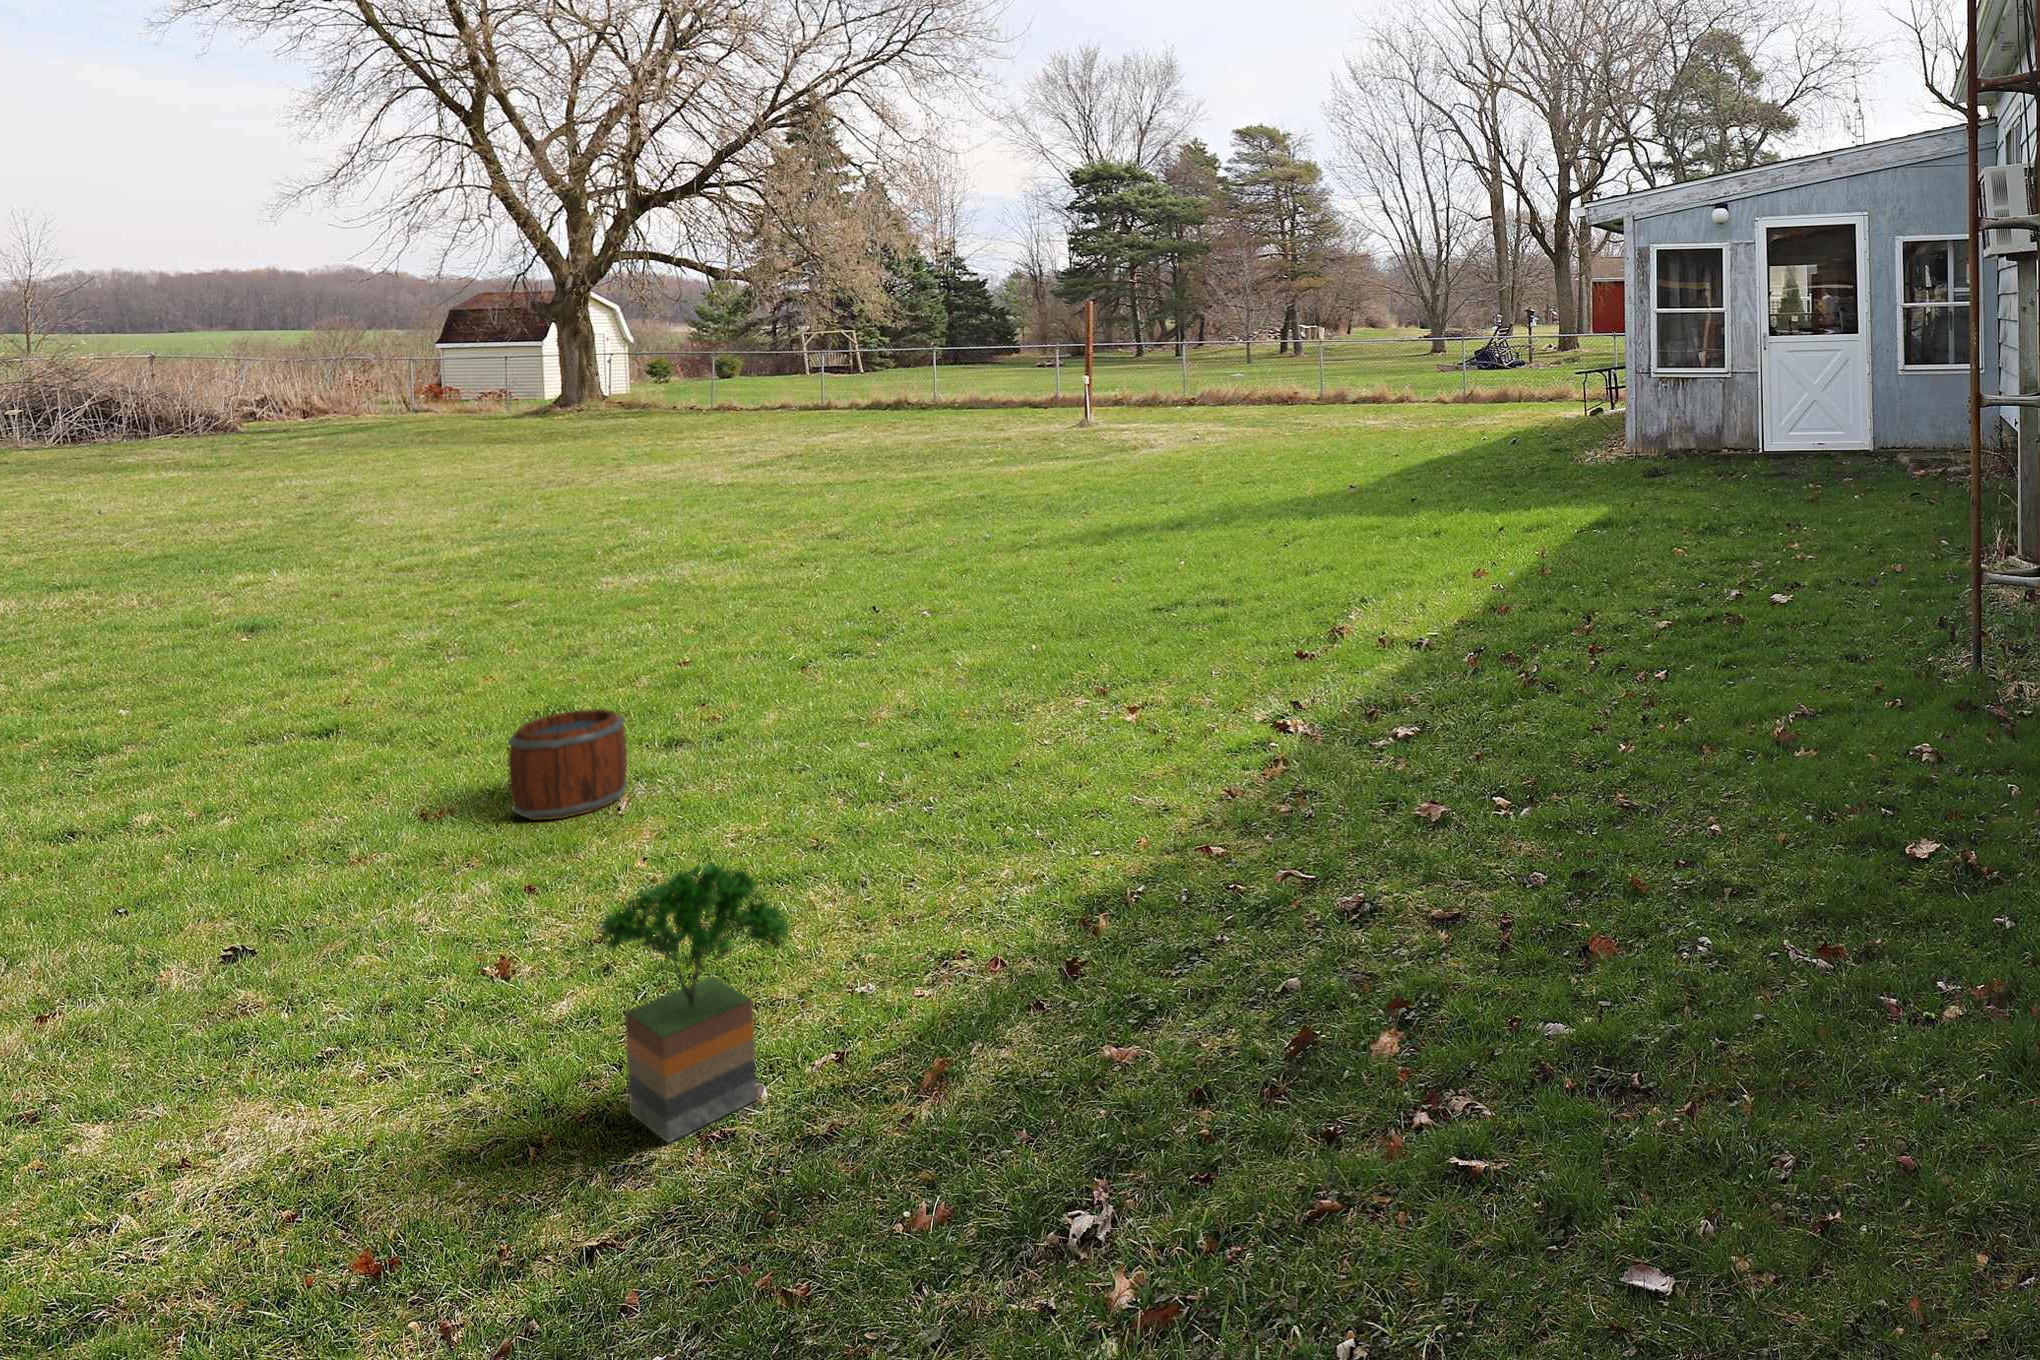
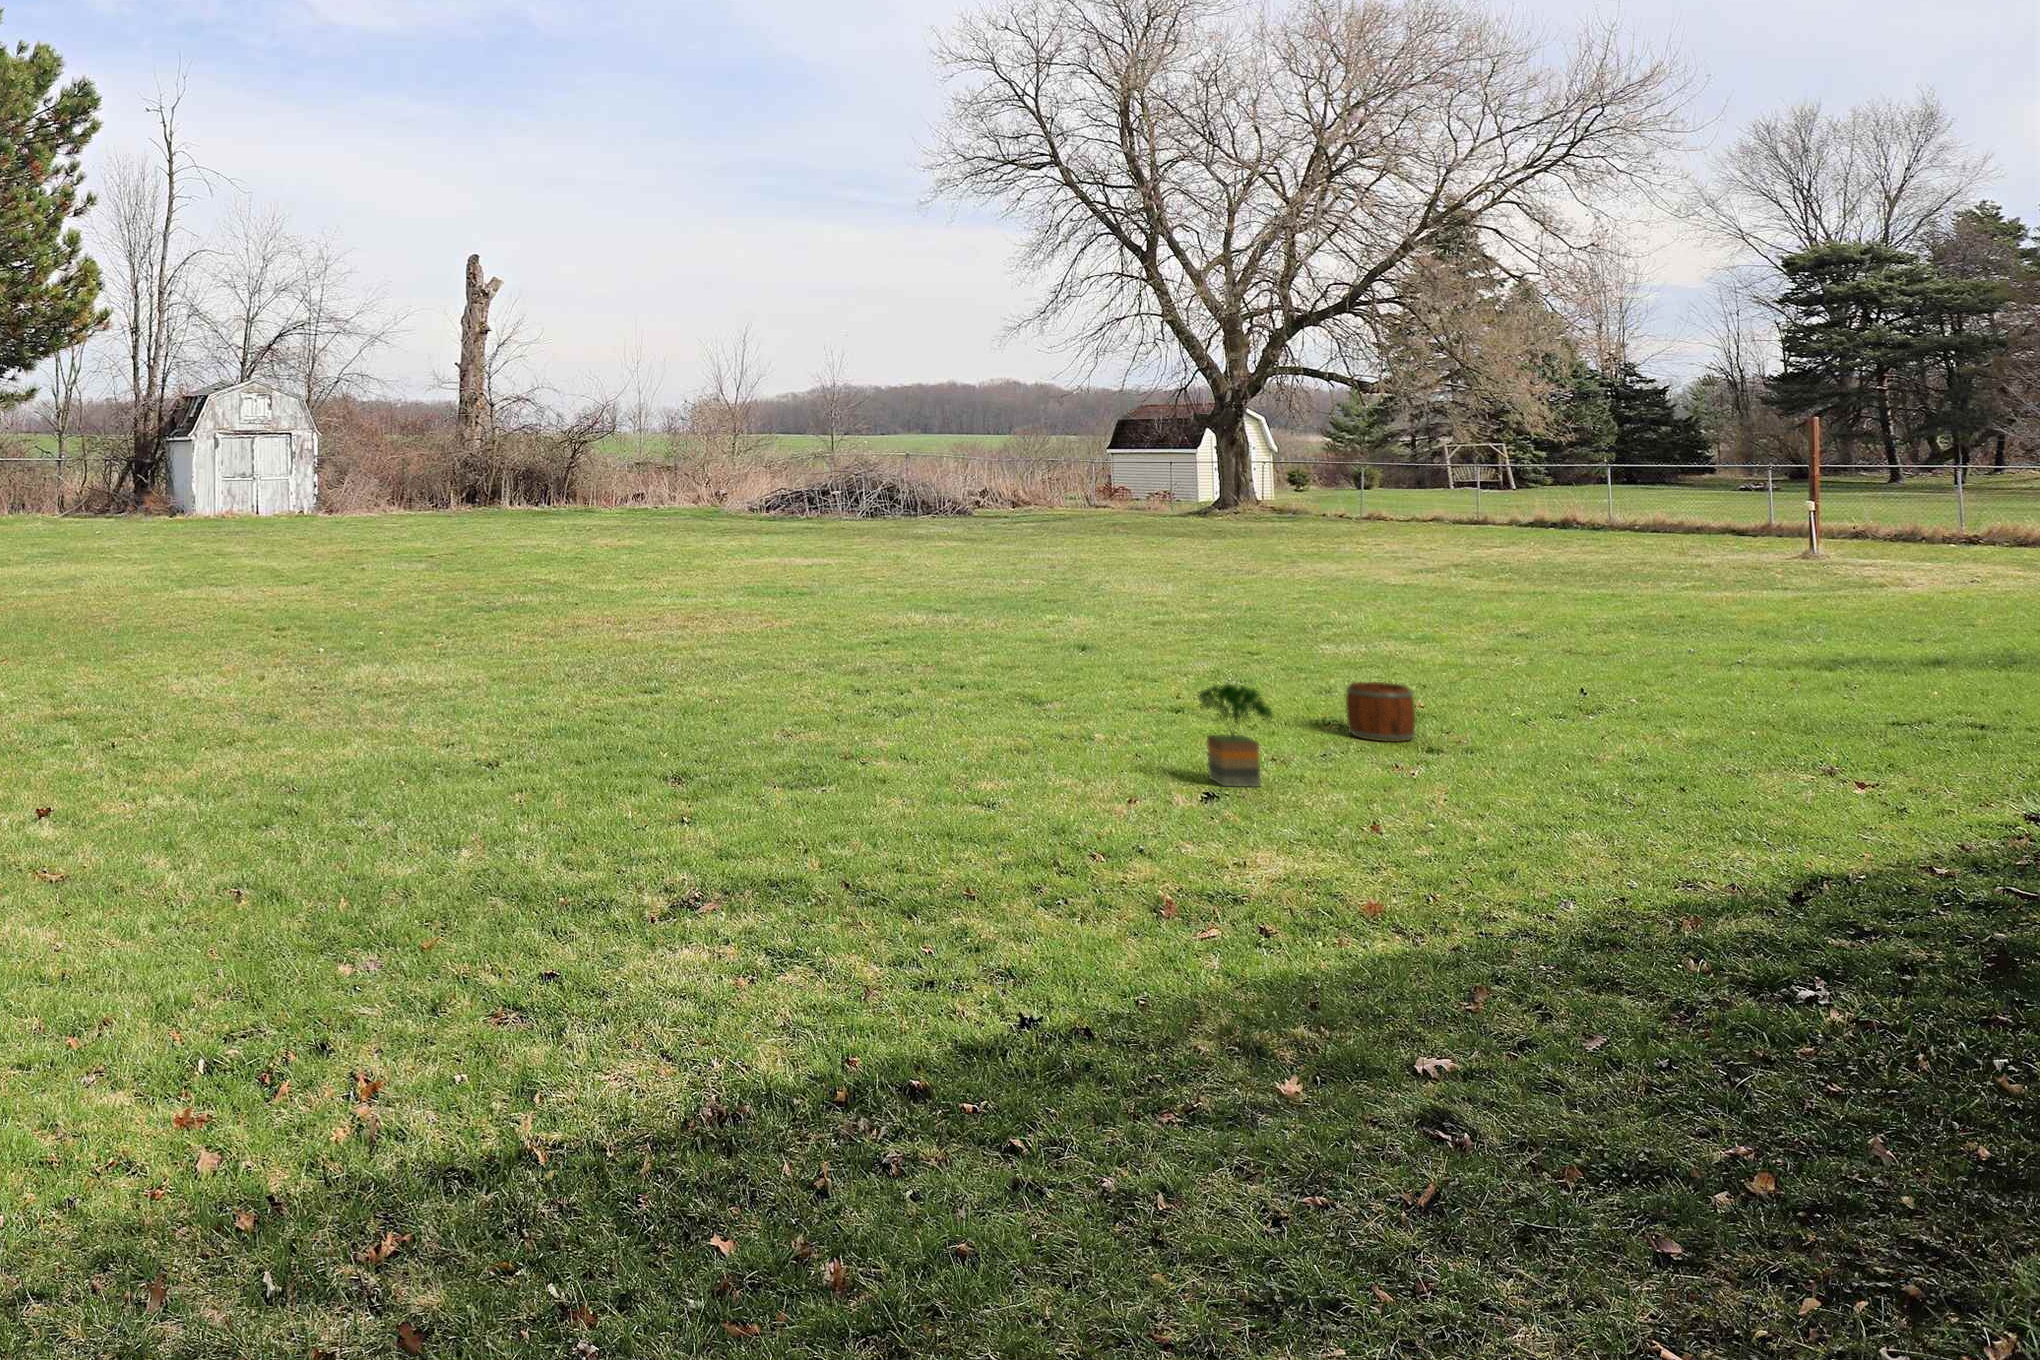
potted tree: present [599,863,791,1143] -> present [1198,684,1273,787]

